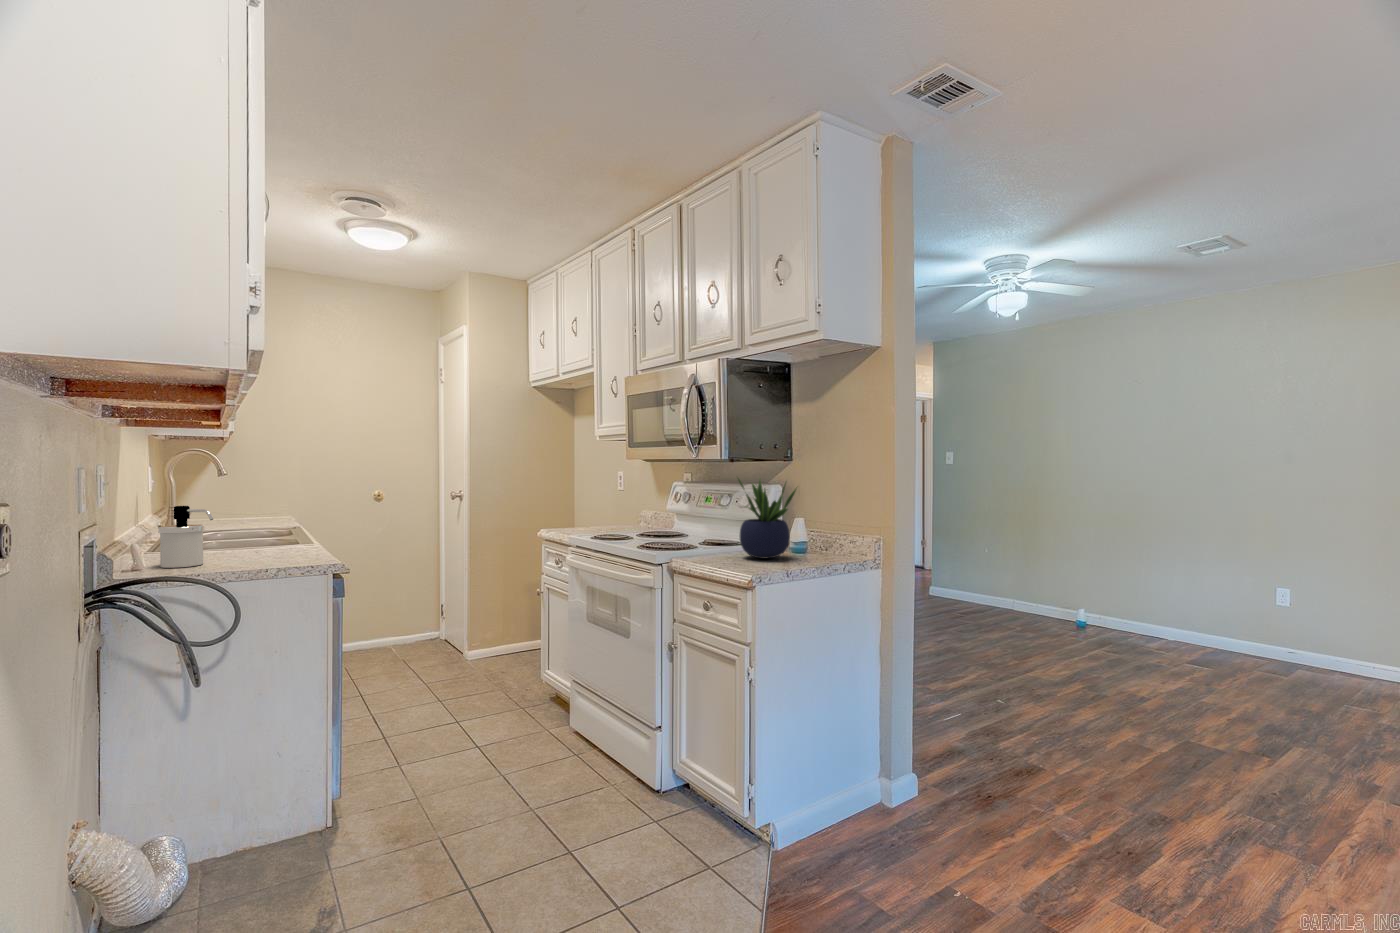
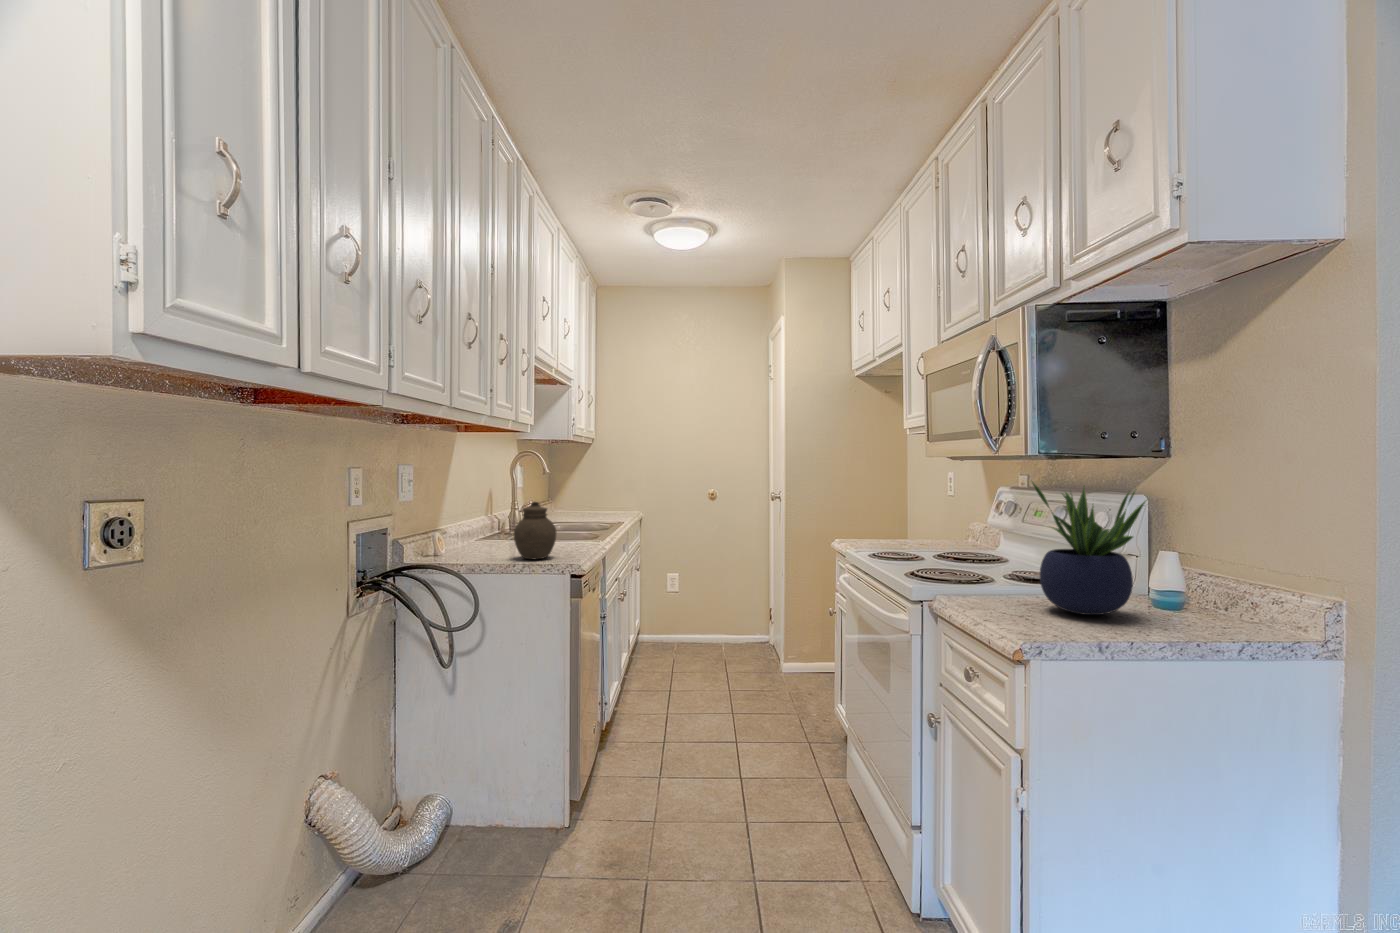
soap dispenser: present [158,506,213,568] -> none [462,499,496,554]
jar: none [247,506,299,566] -> present [514,502,557,559]

